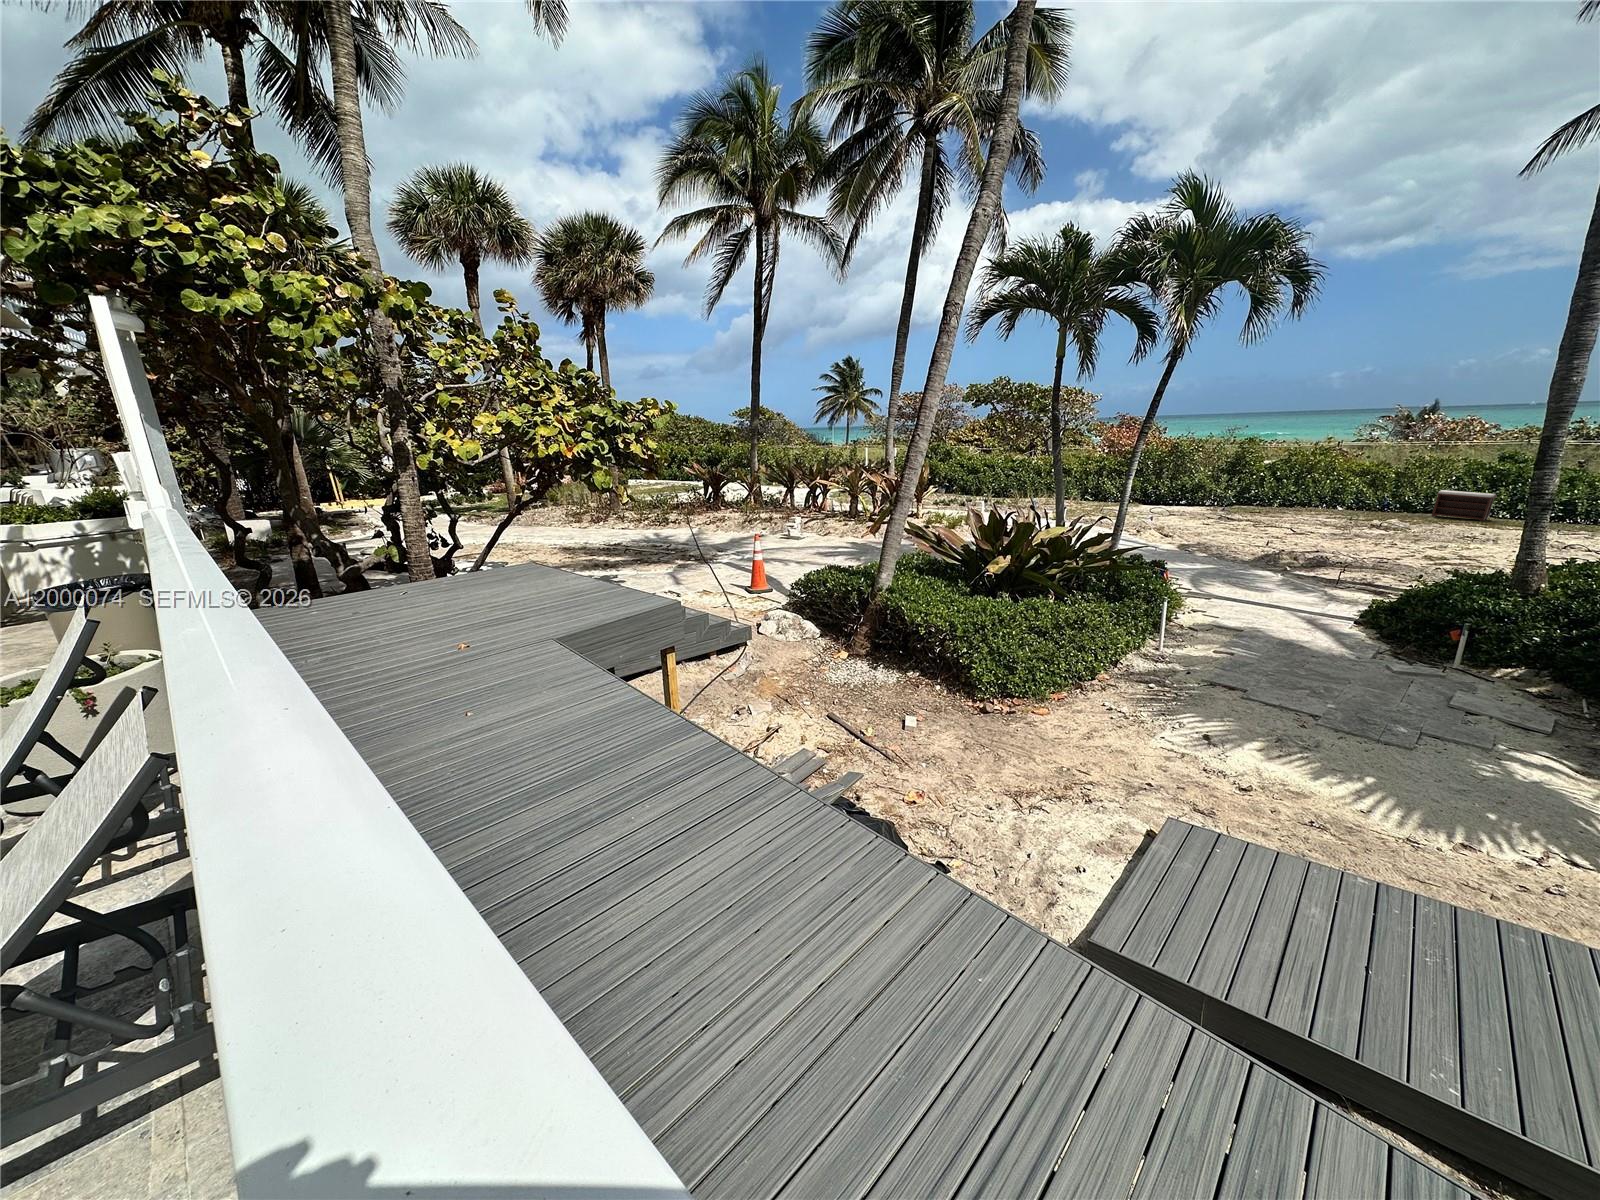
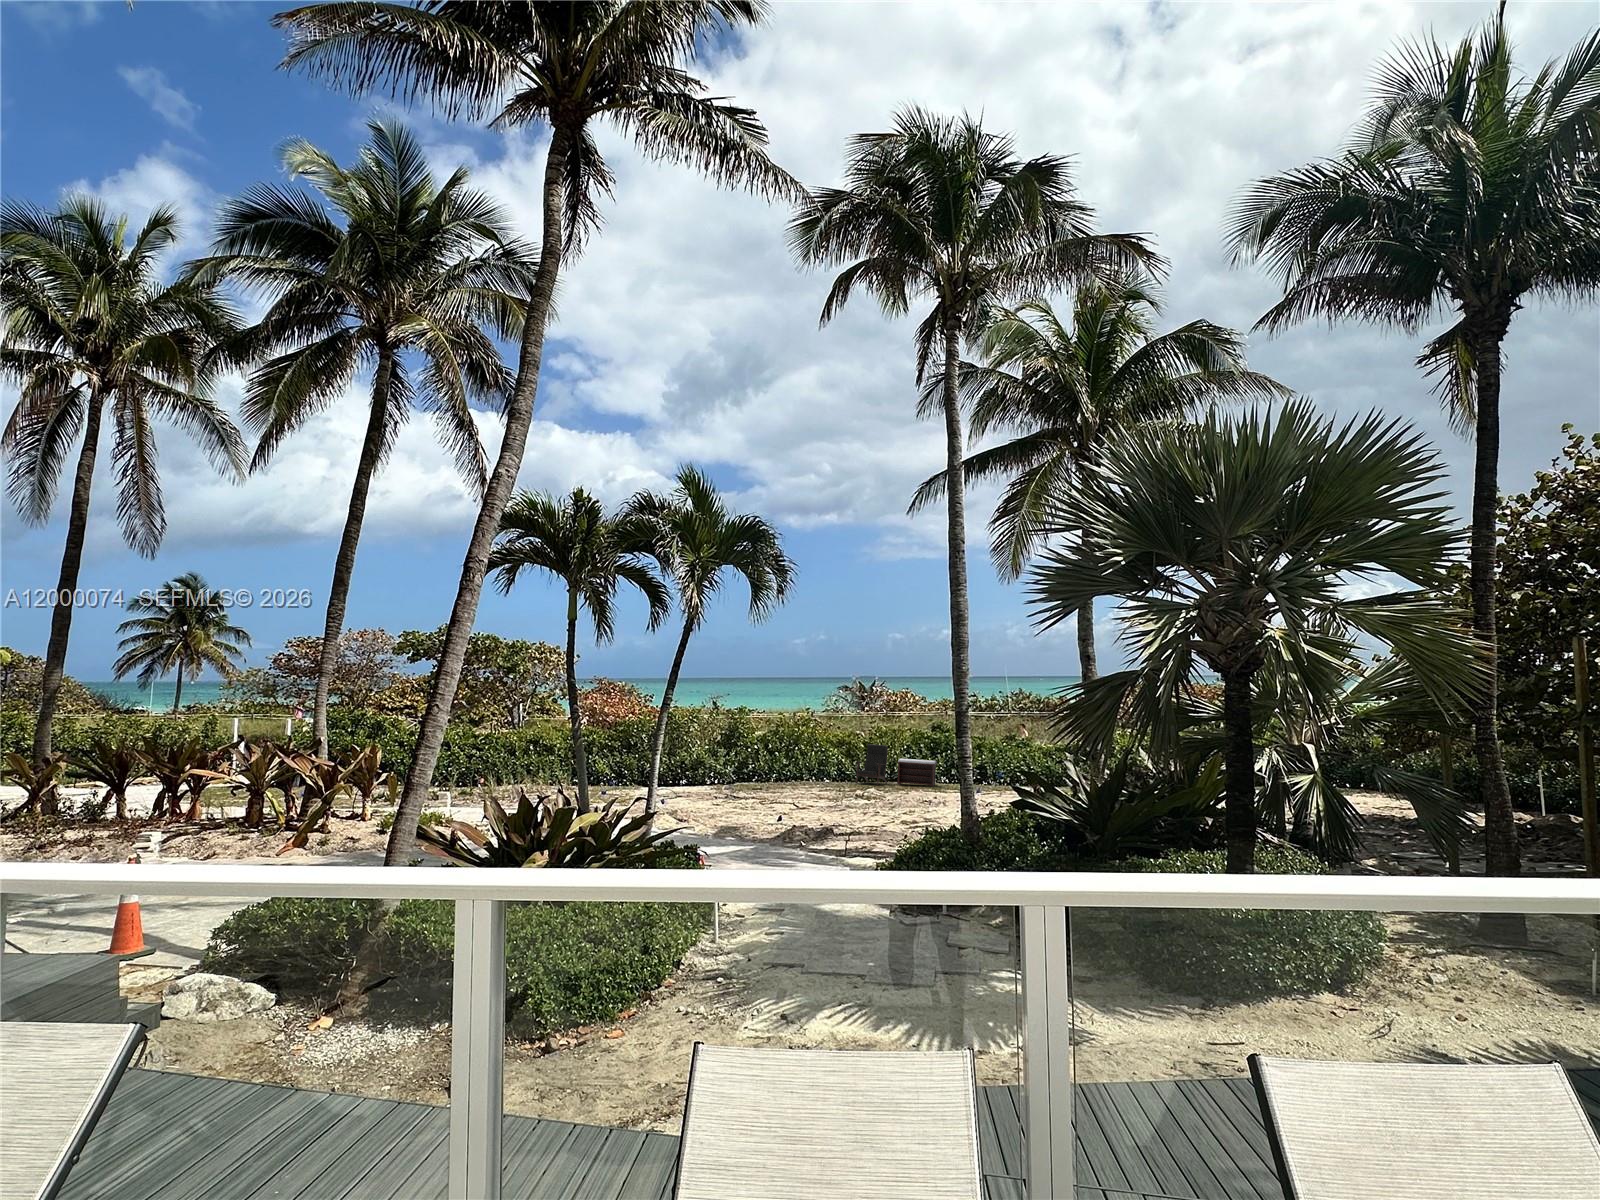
lounge chair: none [1374,474,1427,516] -> present [856,744,888,785]

